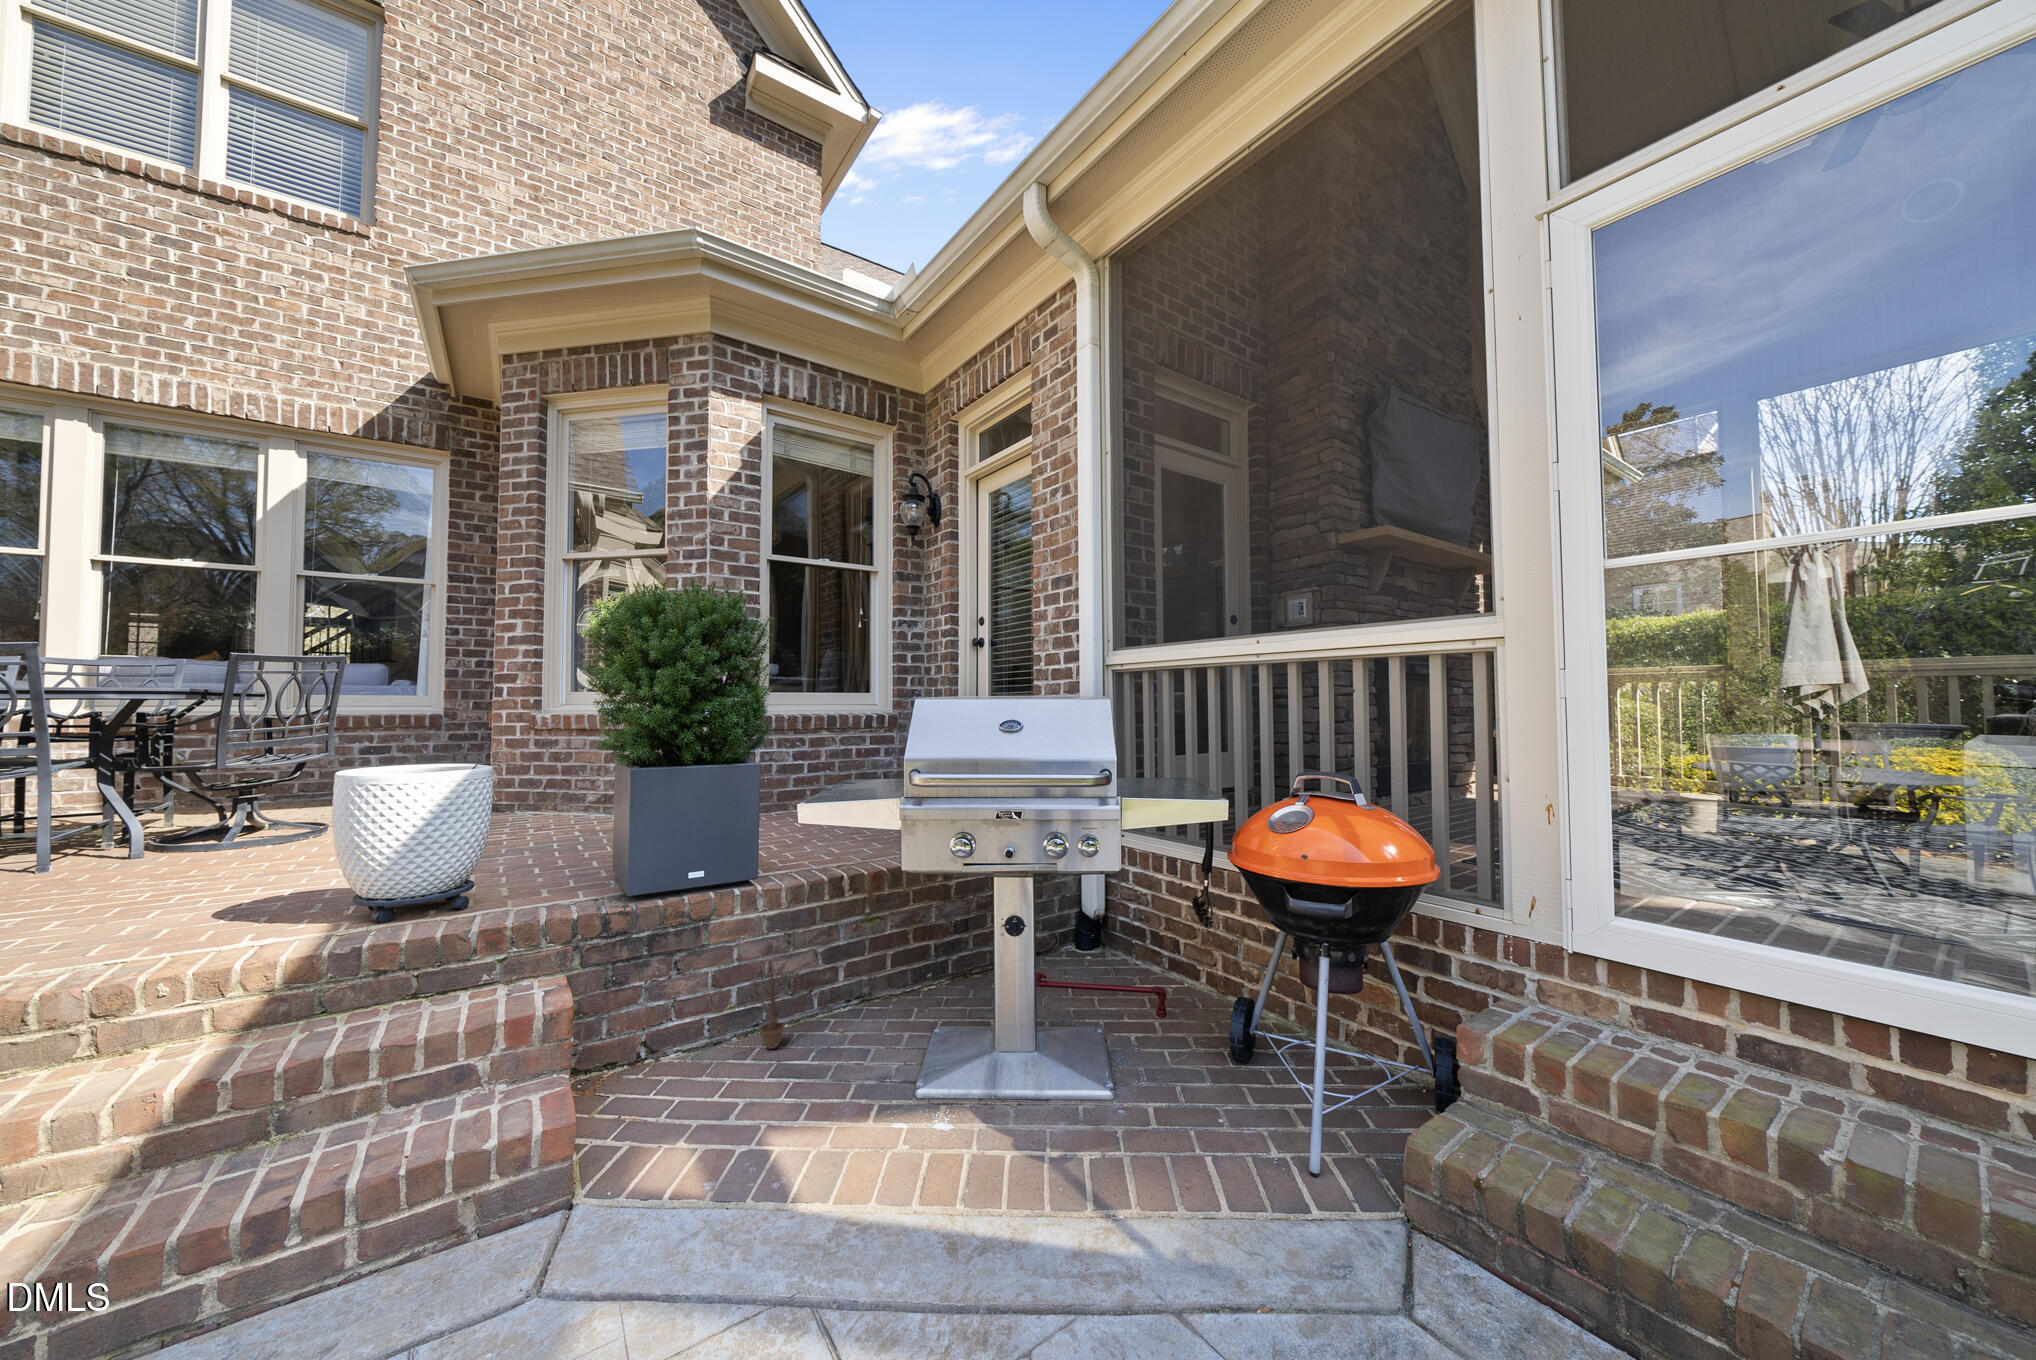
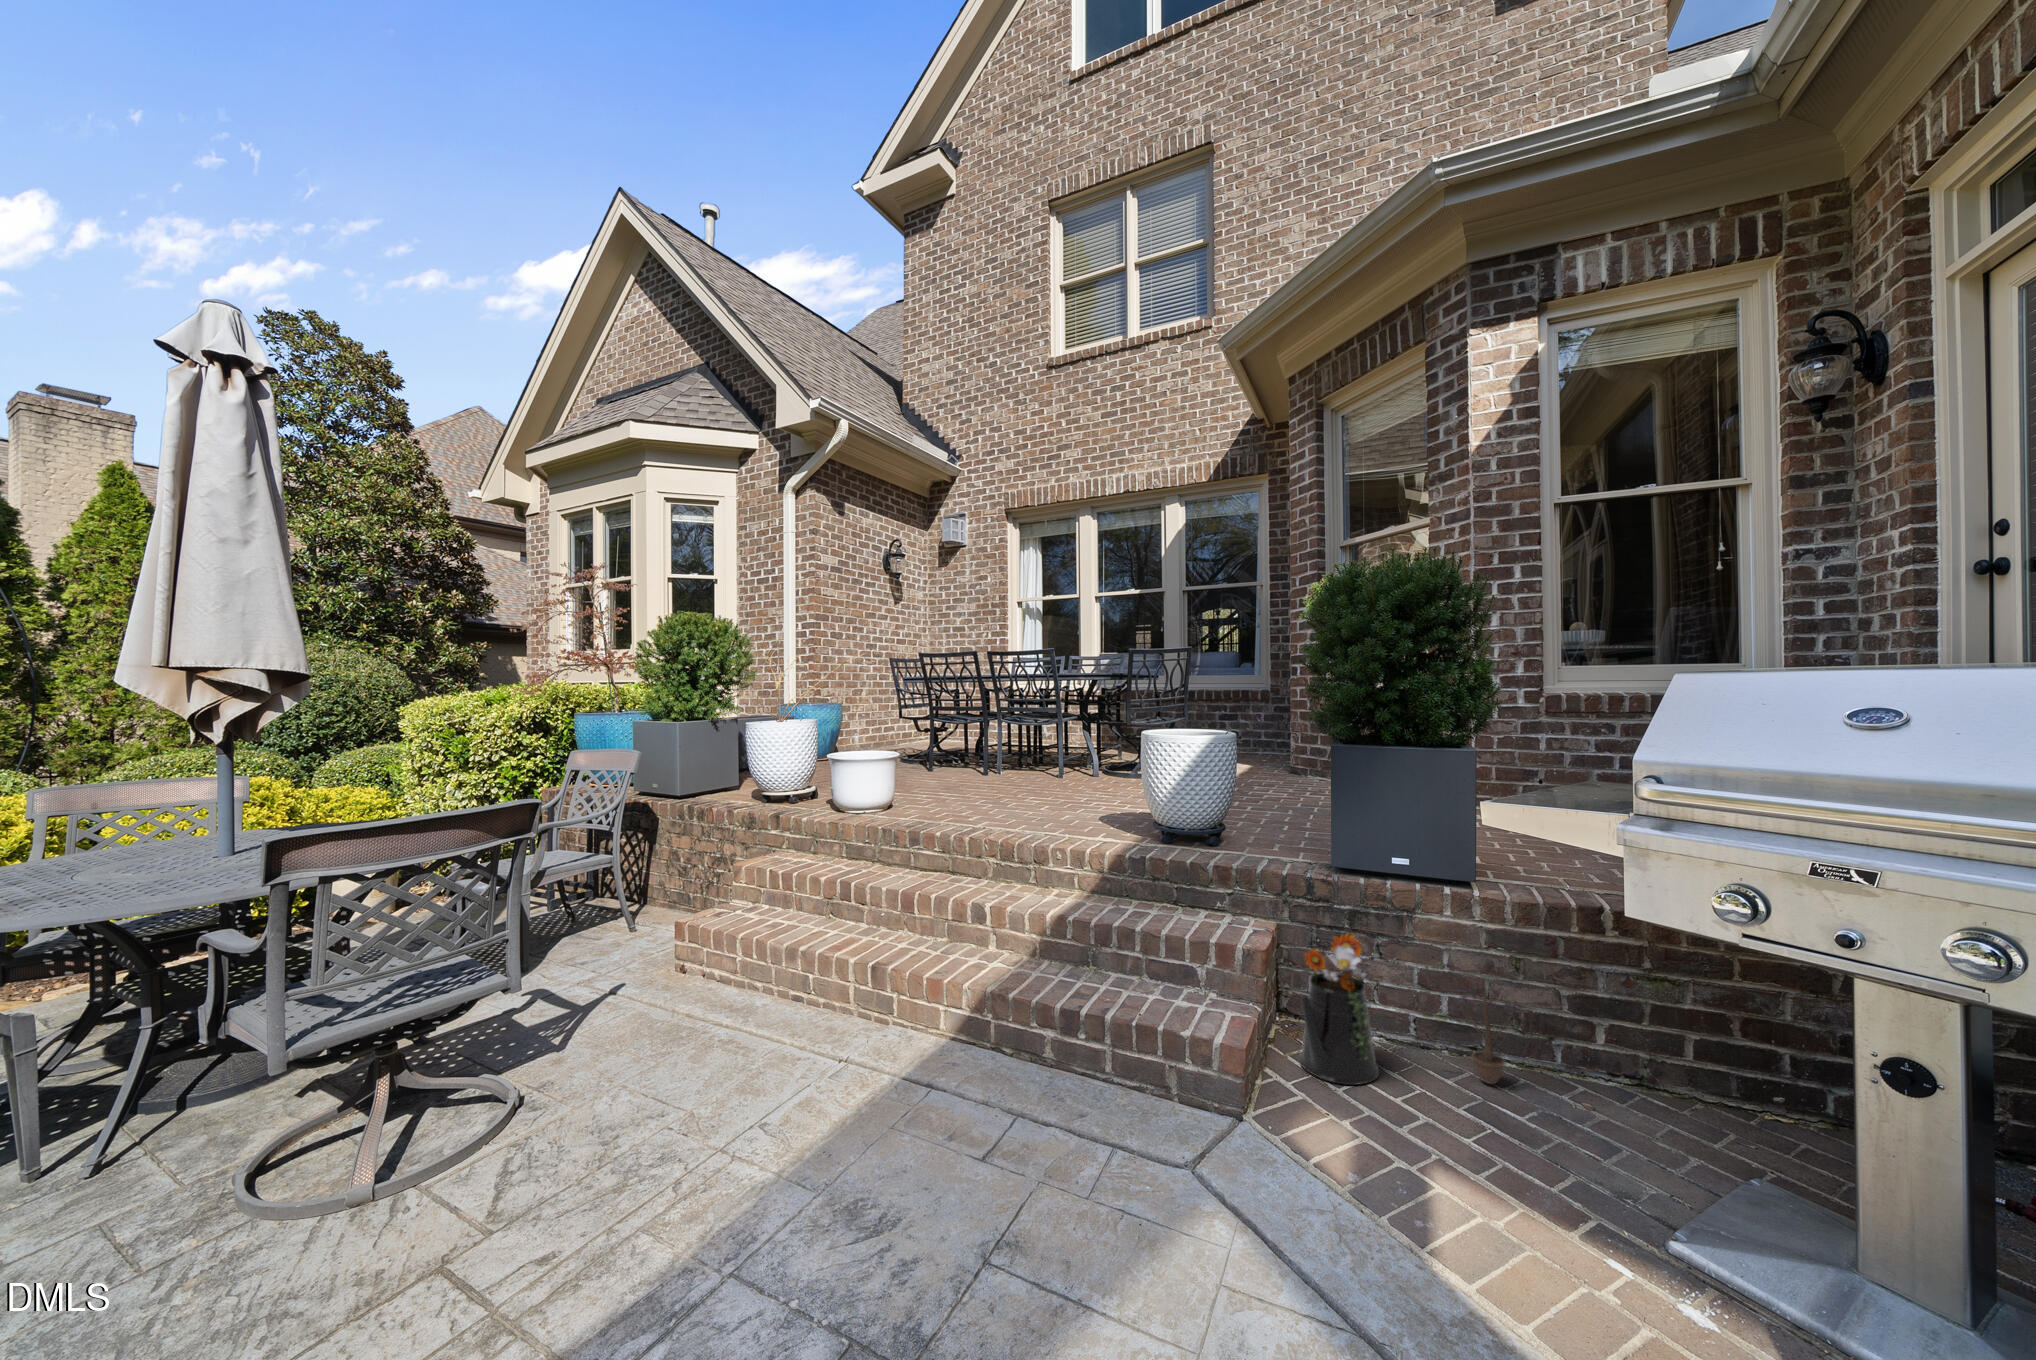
watering can: none [602,955,687,1118] -> present [1299,933,1379,1085]

